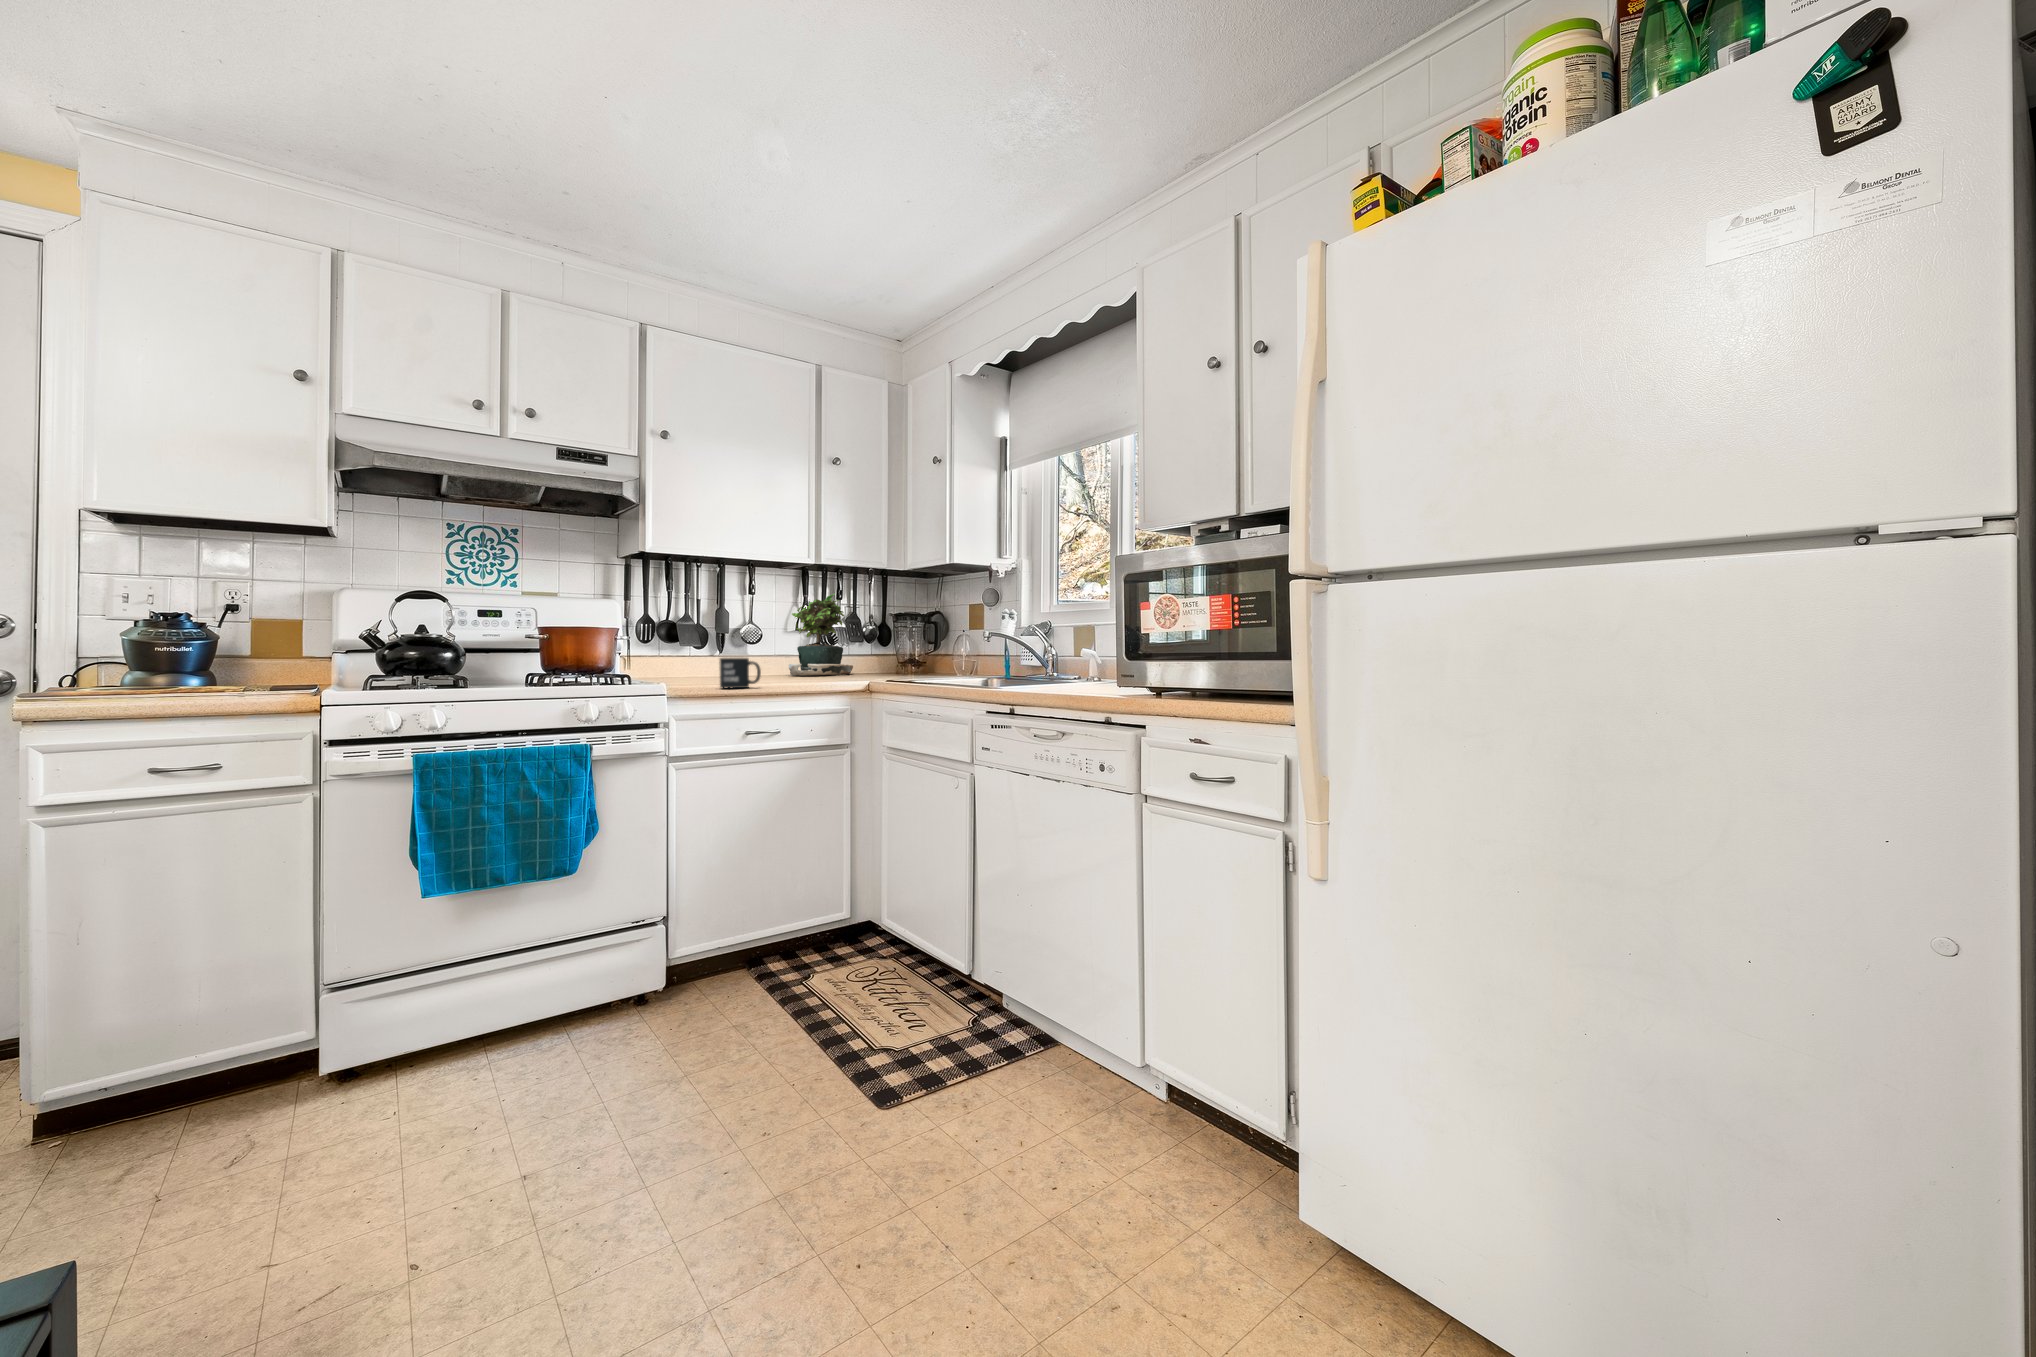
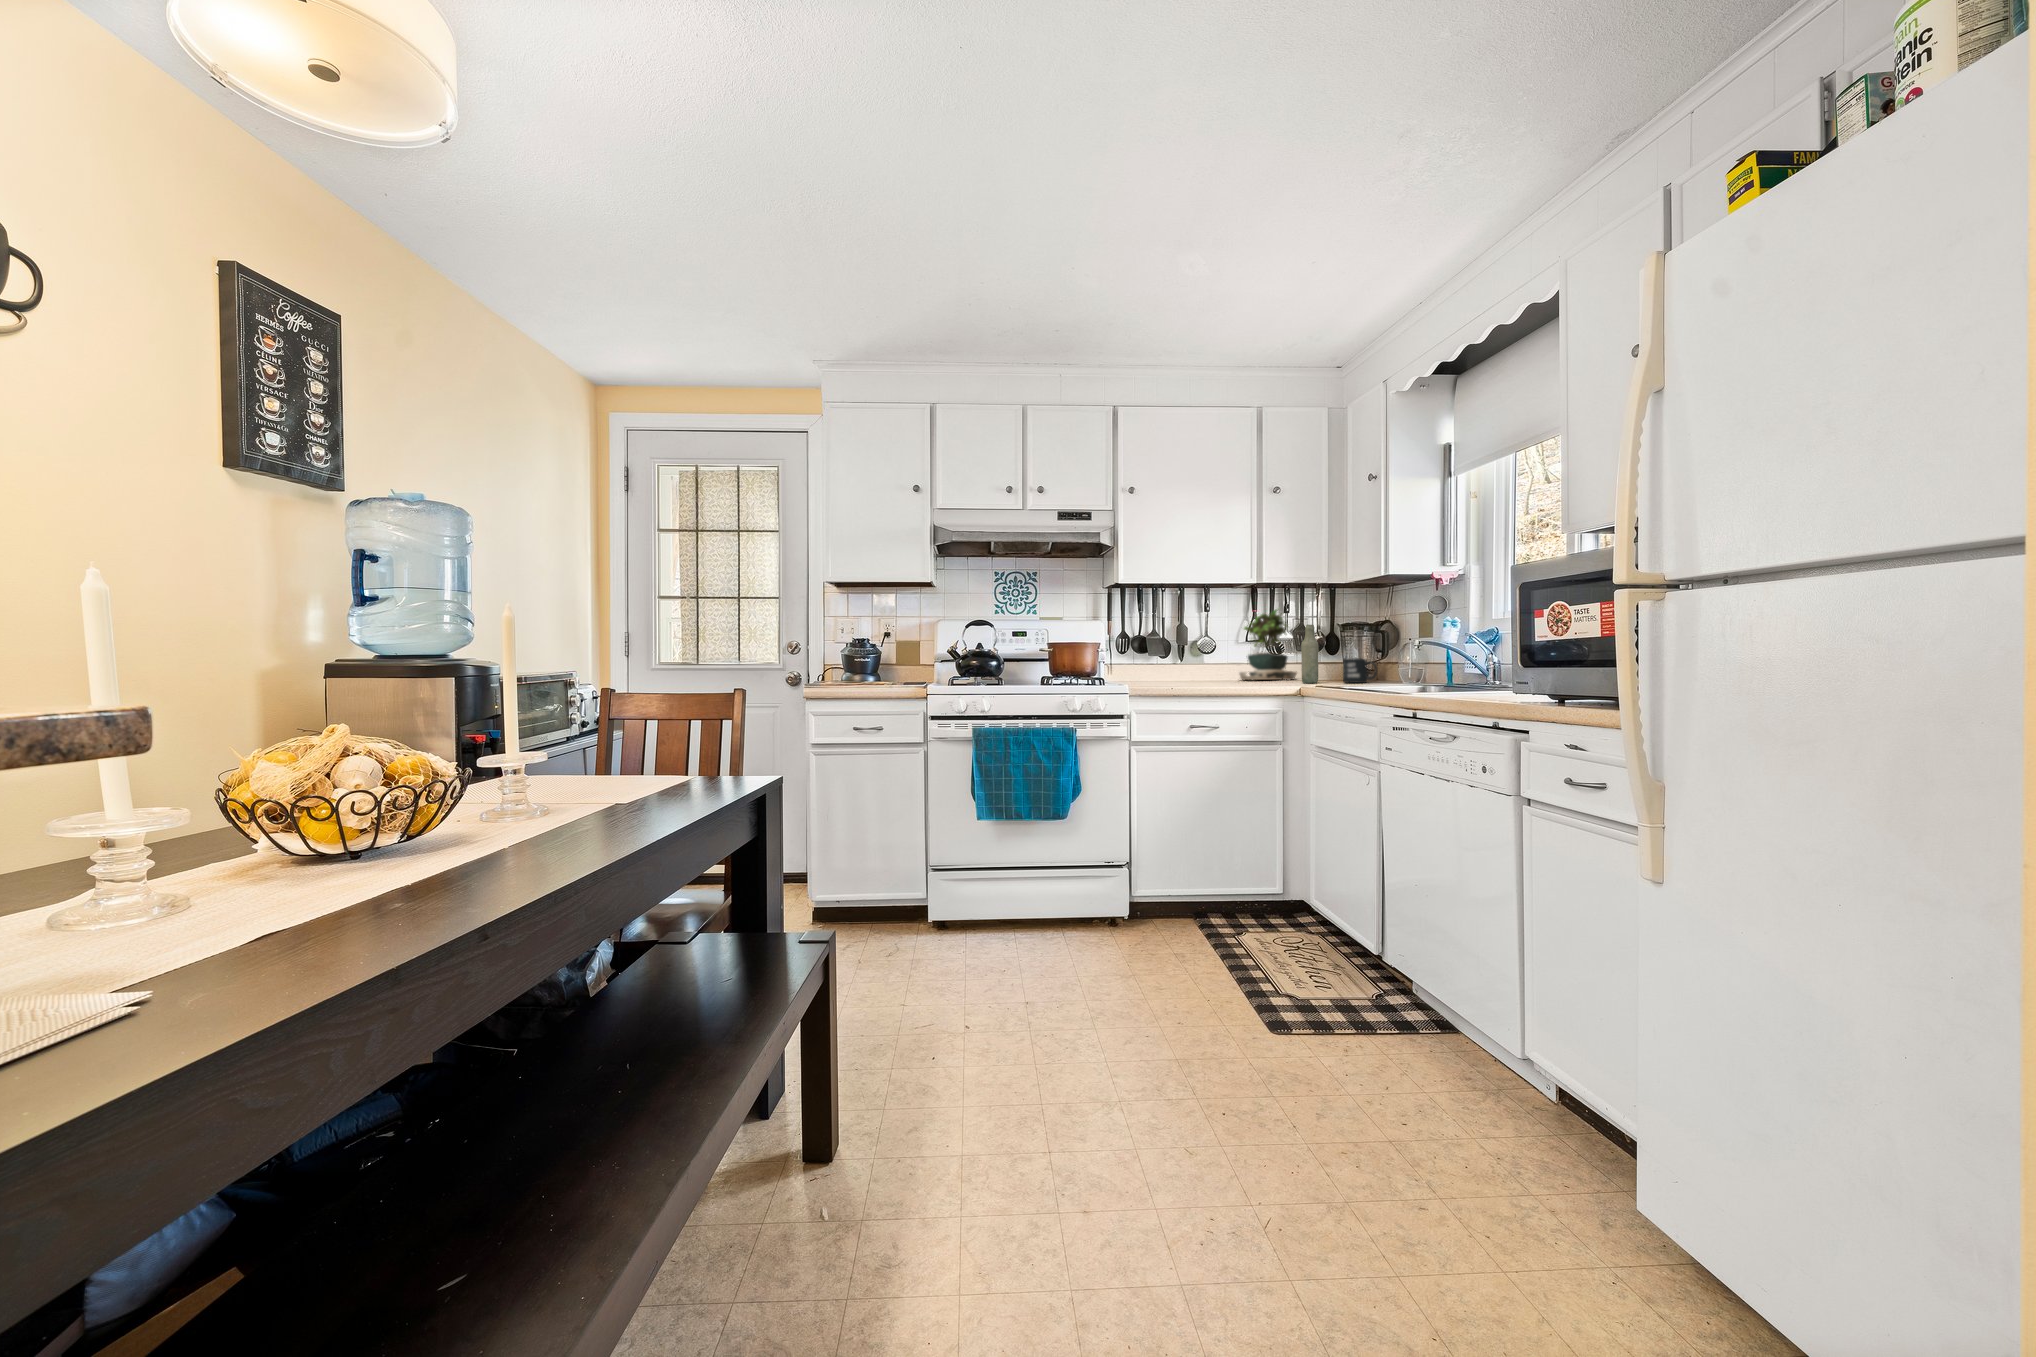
bottle: none [866,614,884,679] -> present [1301,625,1319,683]
mug: present [719,658,761,688] -> present [1343,658,1377,683]

